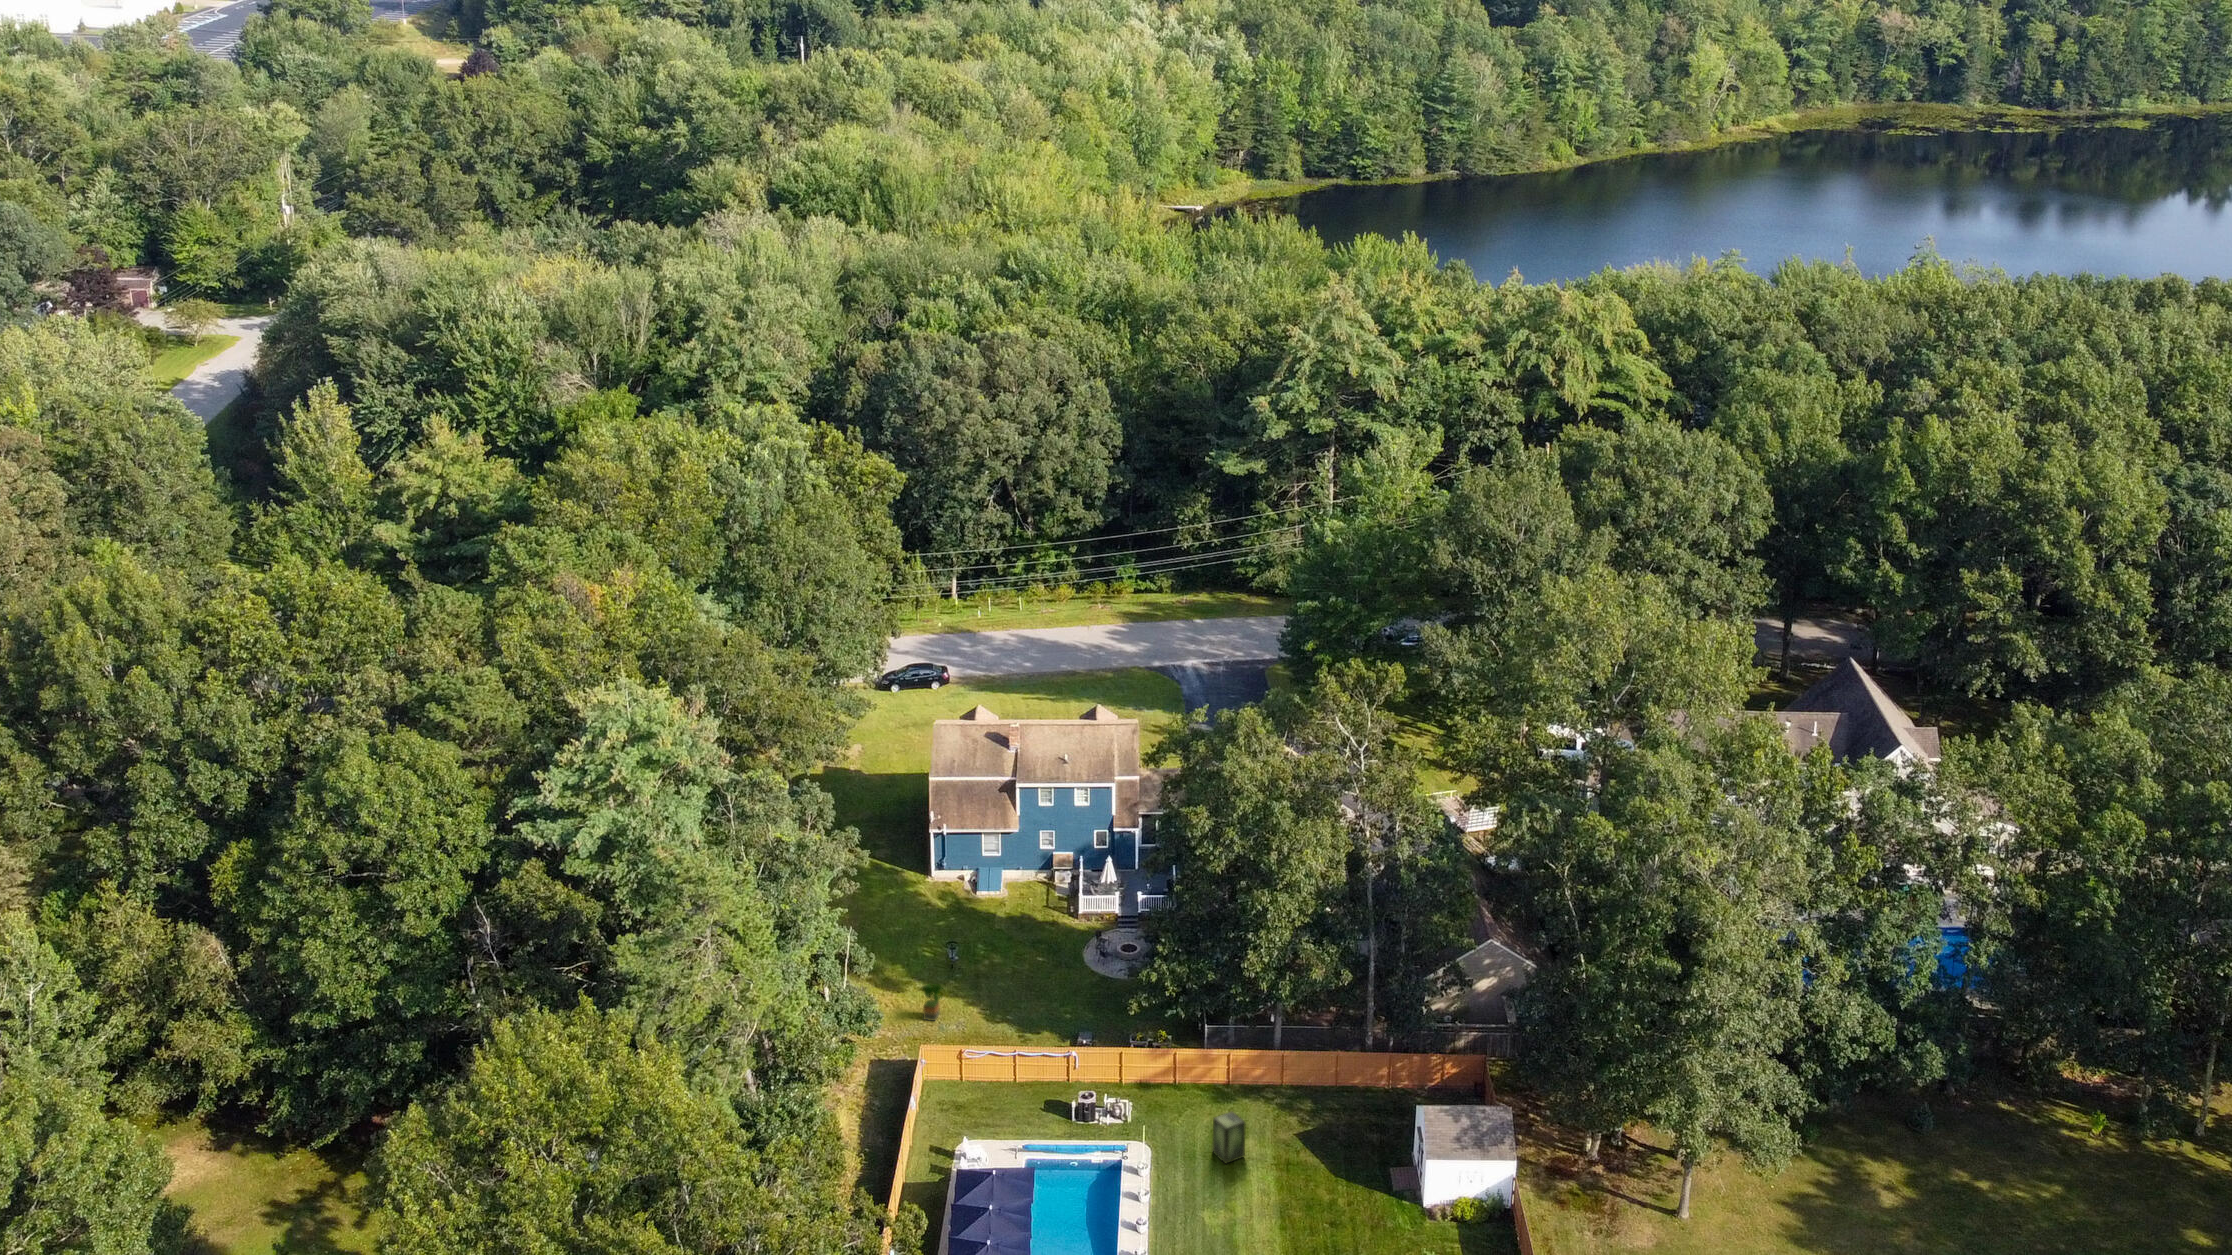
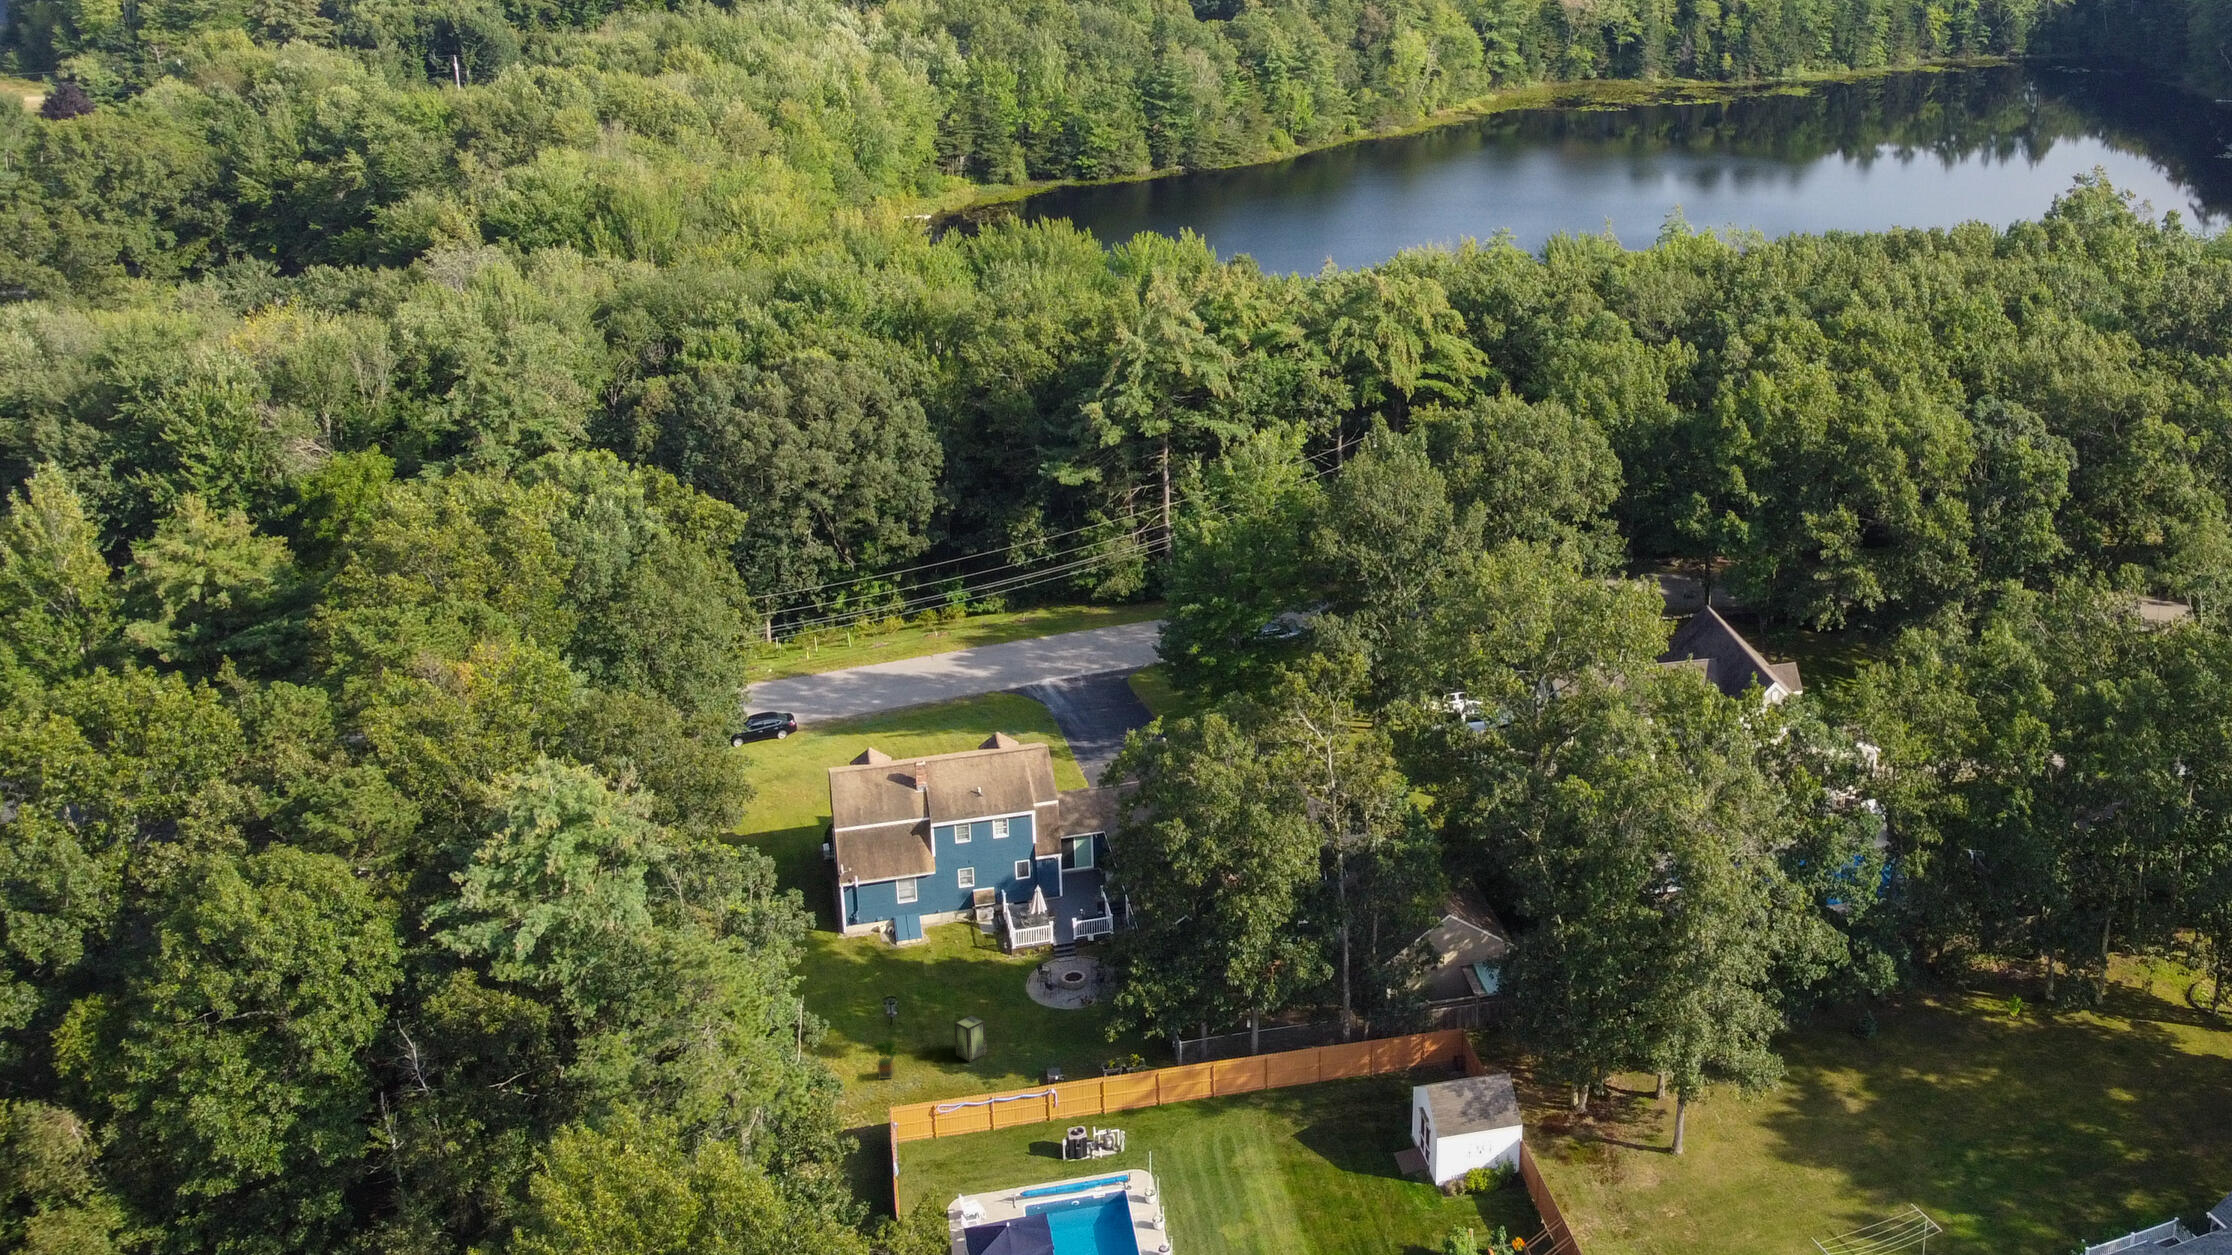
storage box: present [1213,1112,1246,1163] -> present [954,1015,987,1062]

